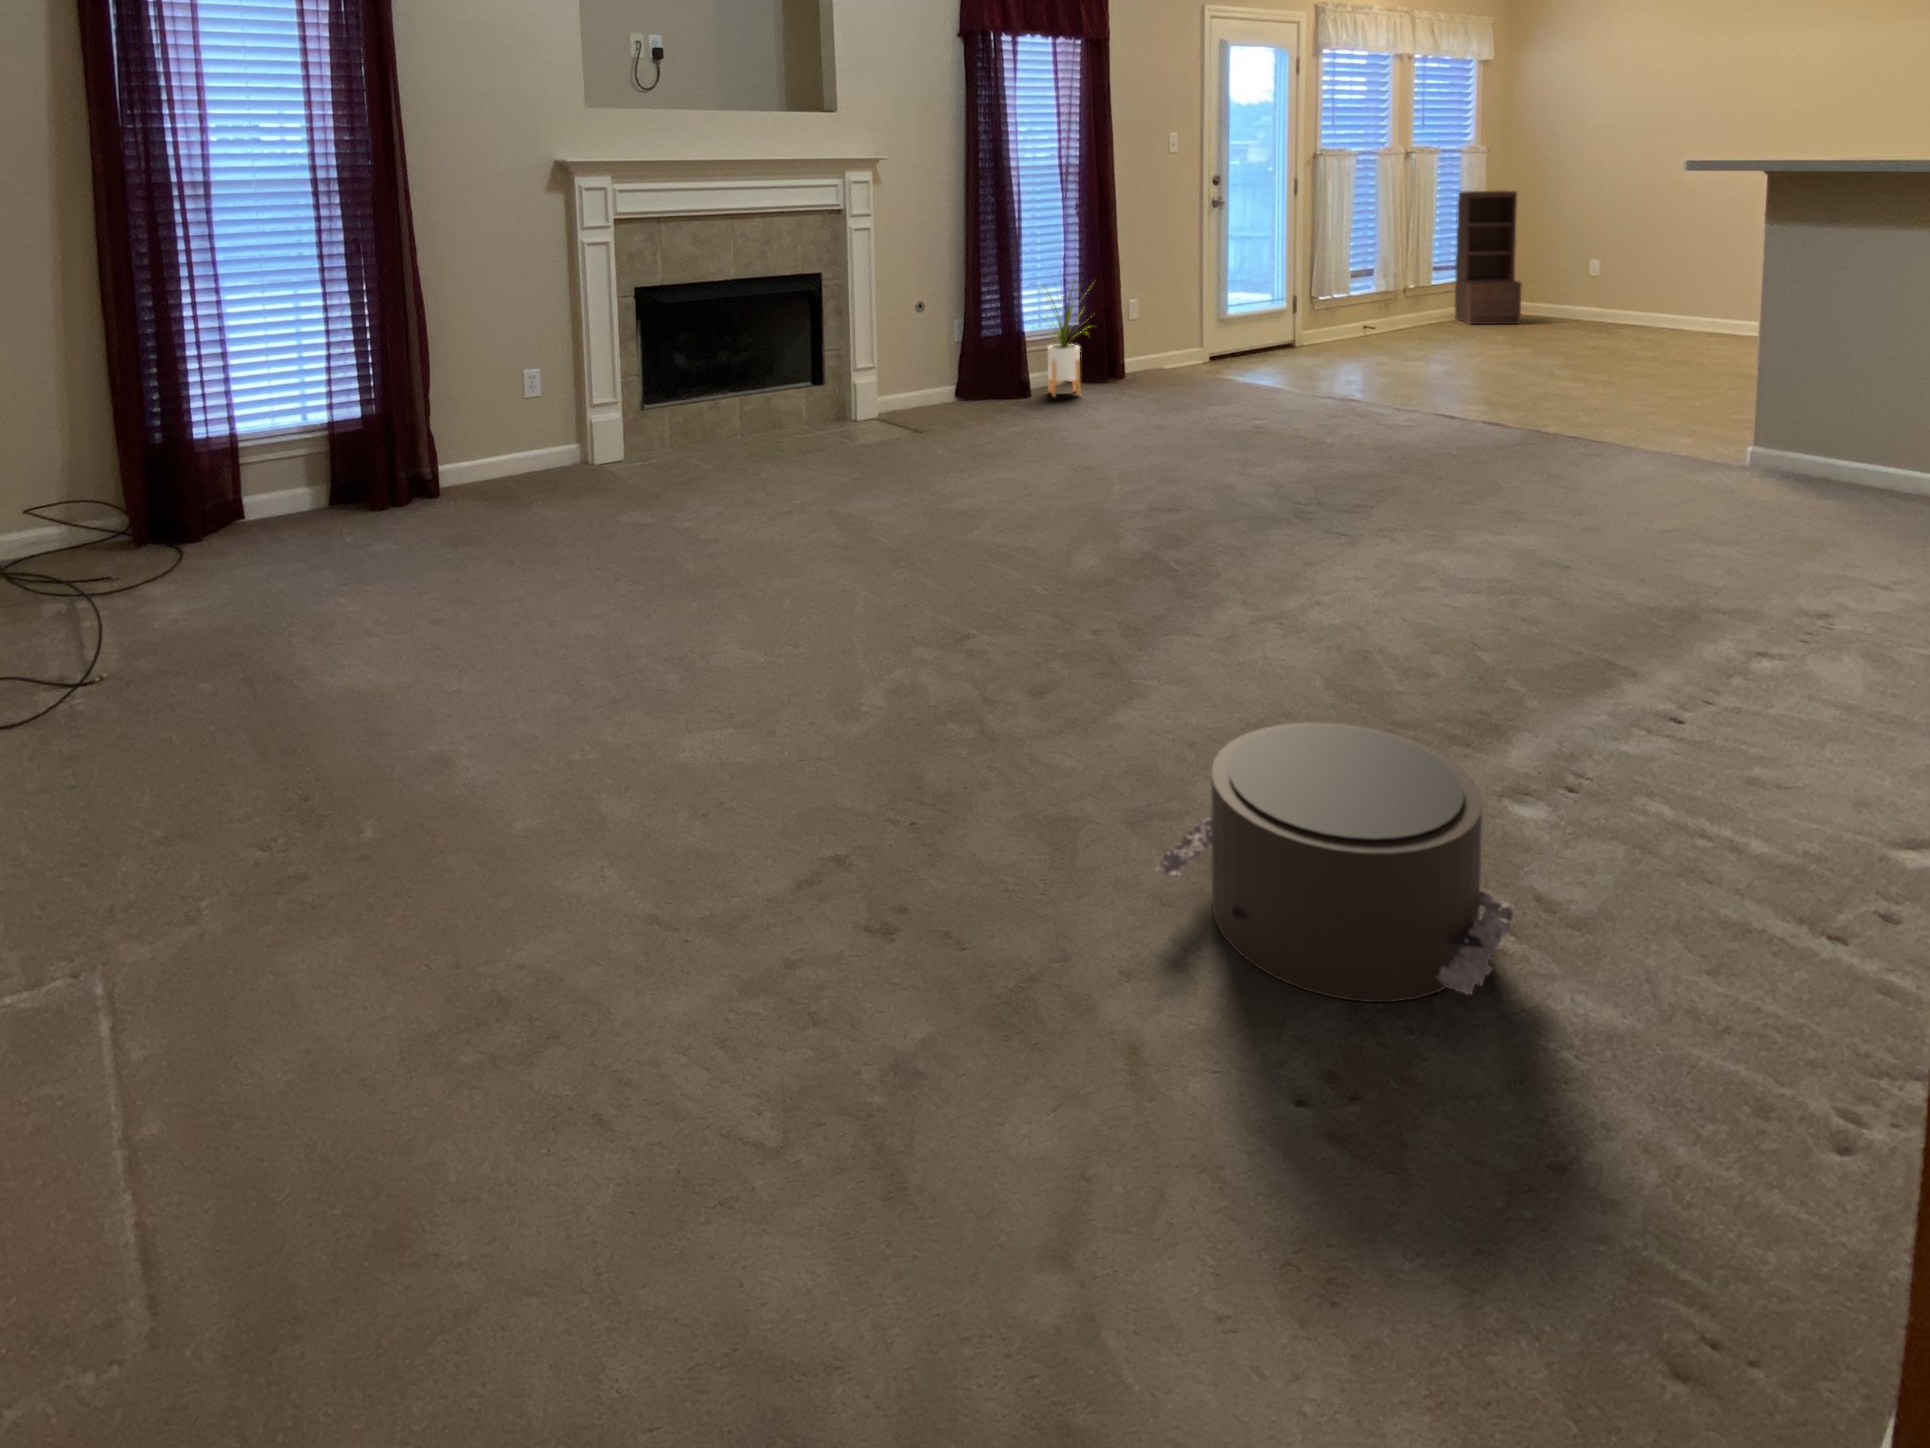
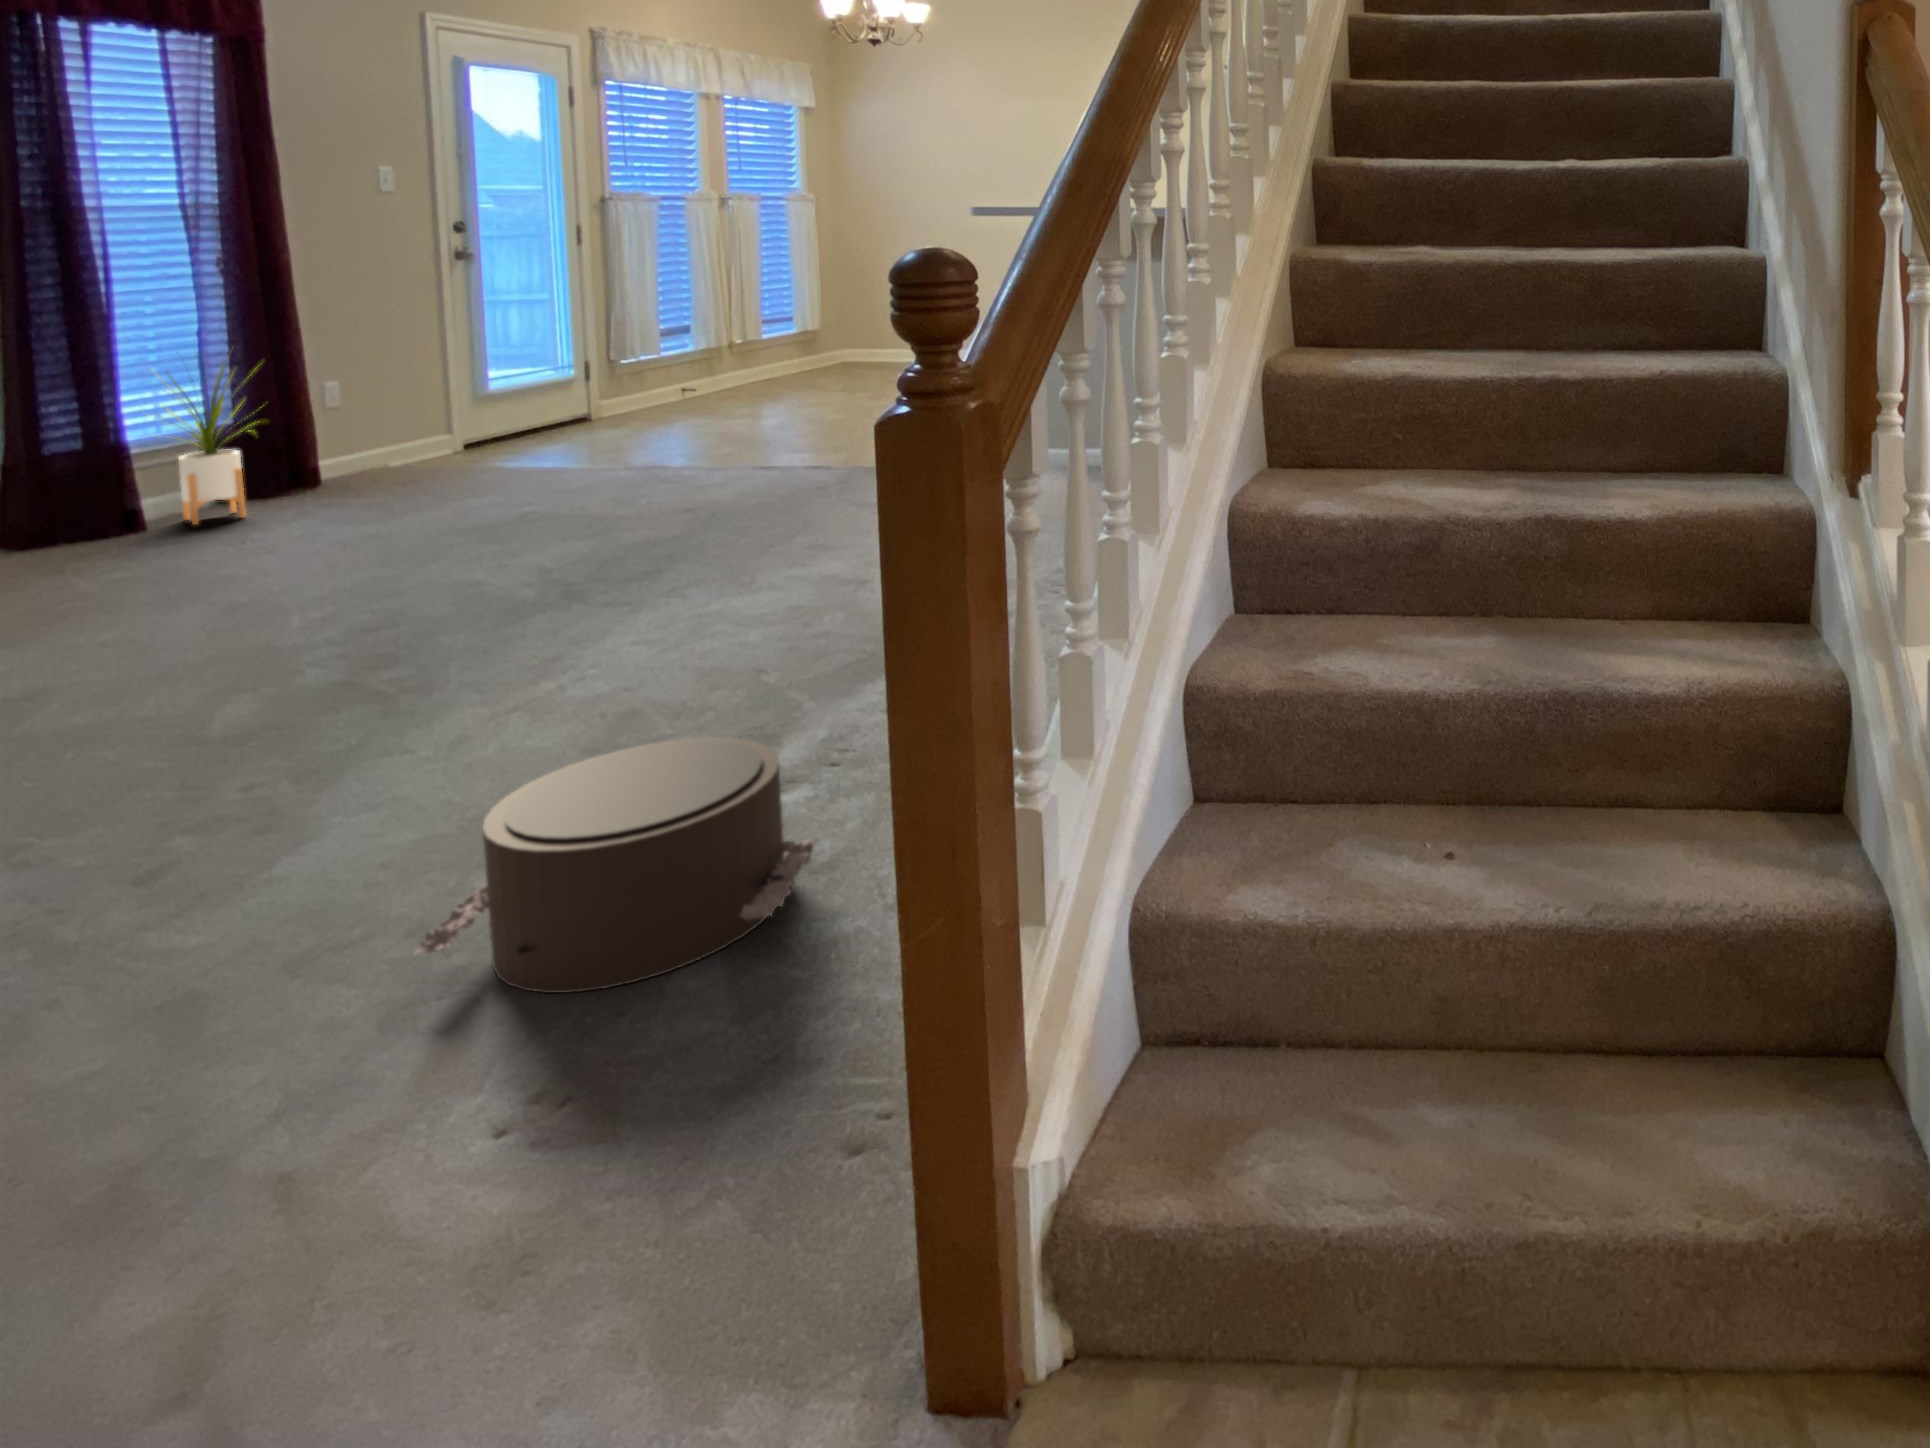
bookshelf: present [1455,191,1522,325] -> none [783,239,861,378]

